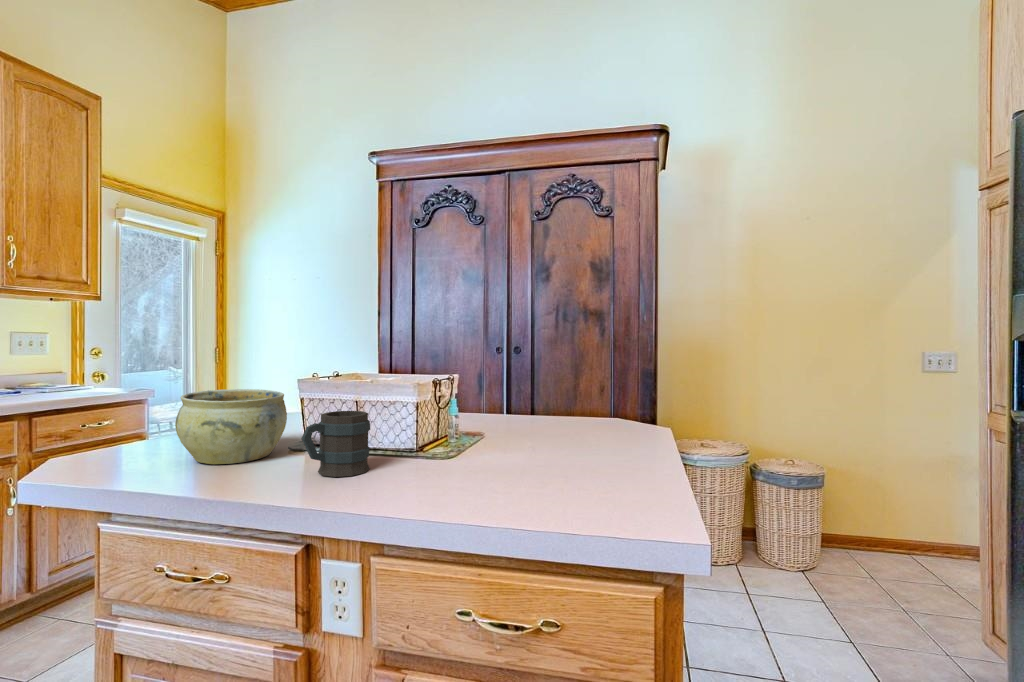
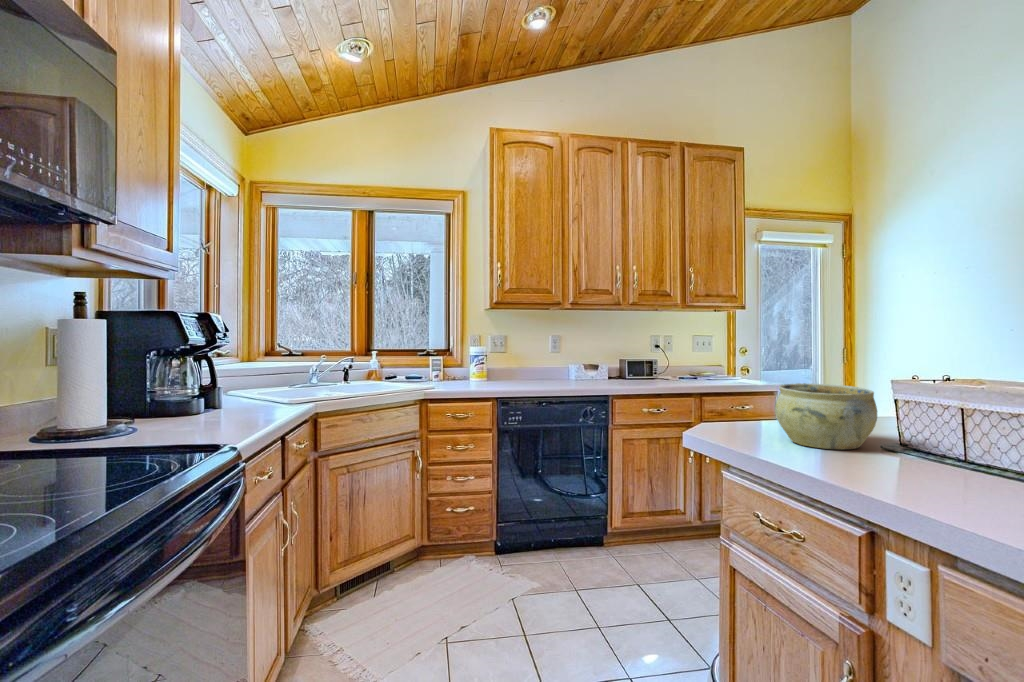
mug: present [302,411,370,477] -> none [877,414,969,485]

